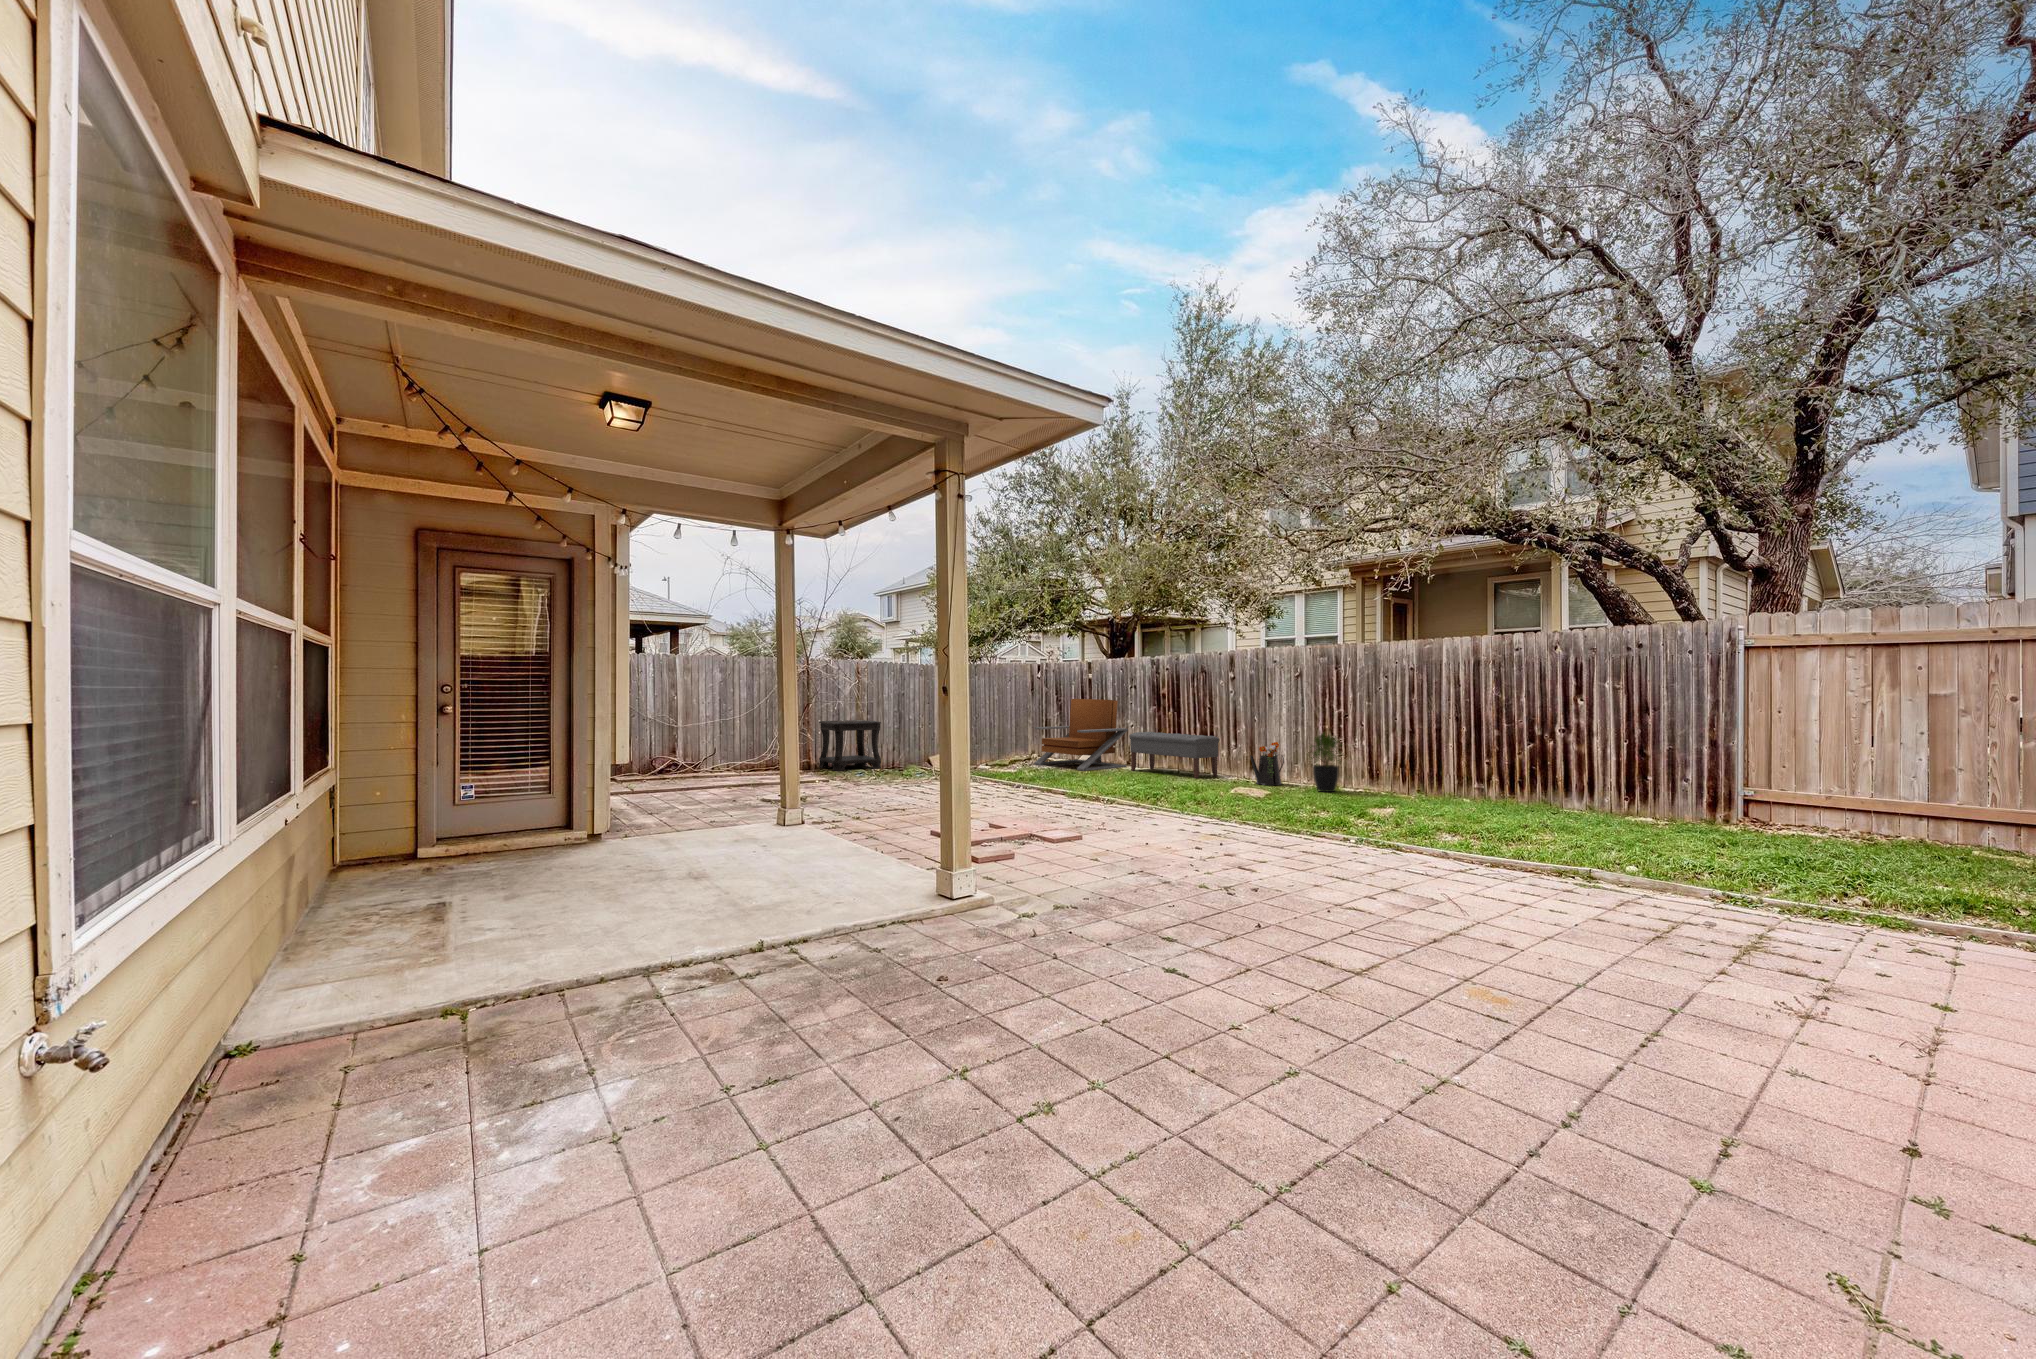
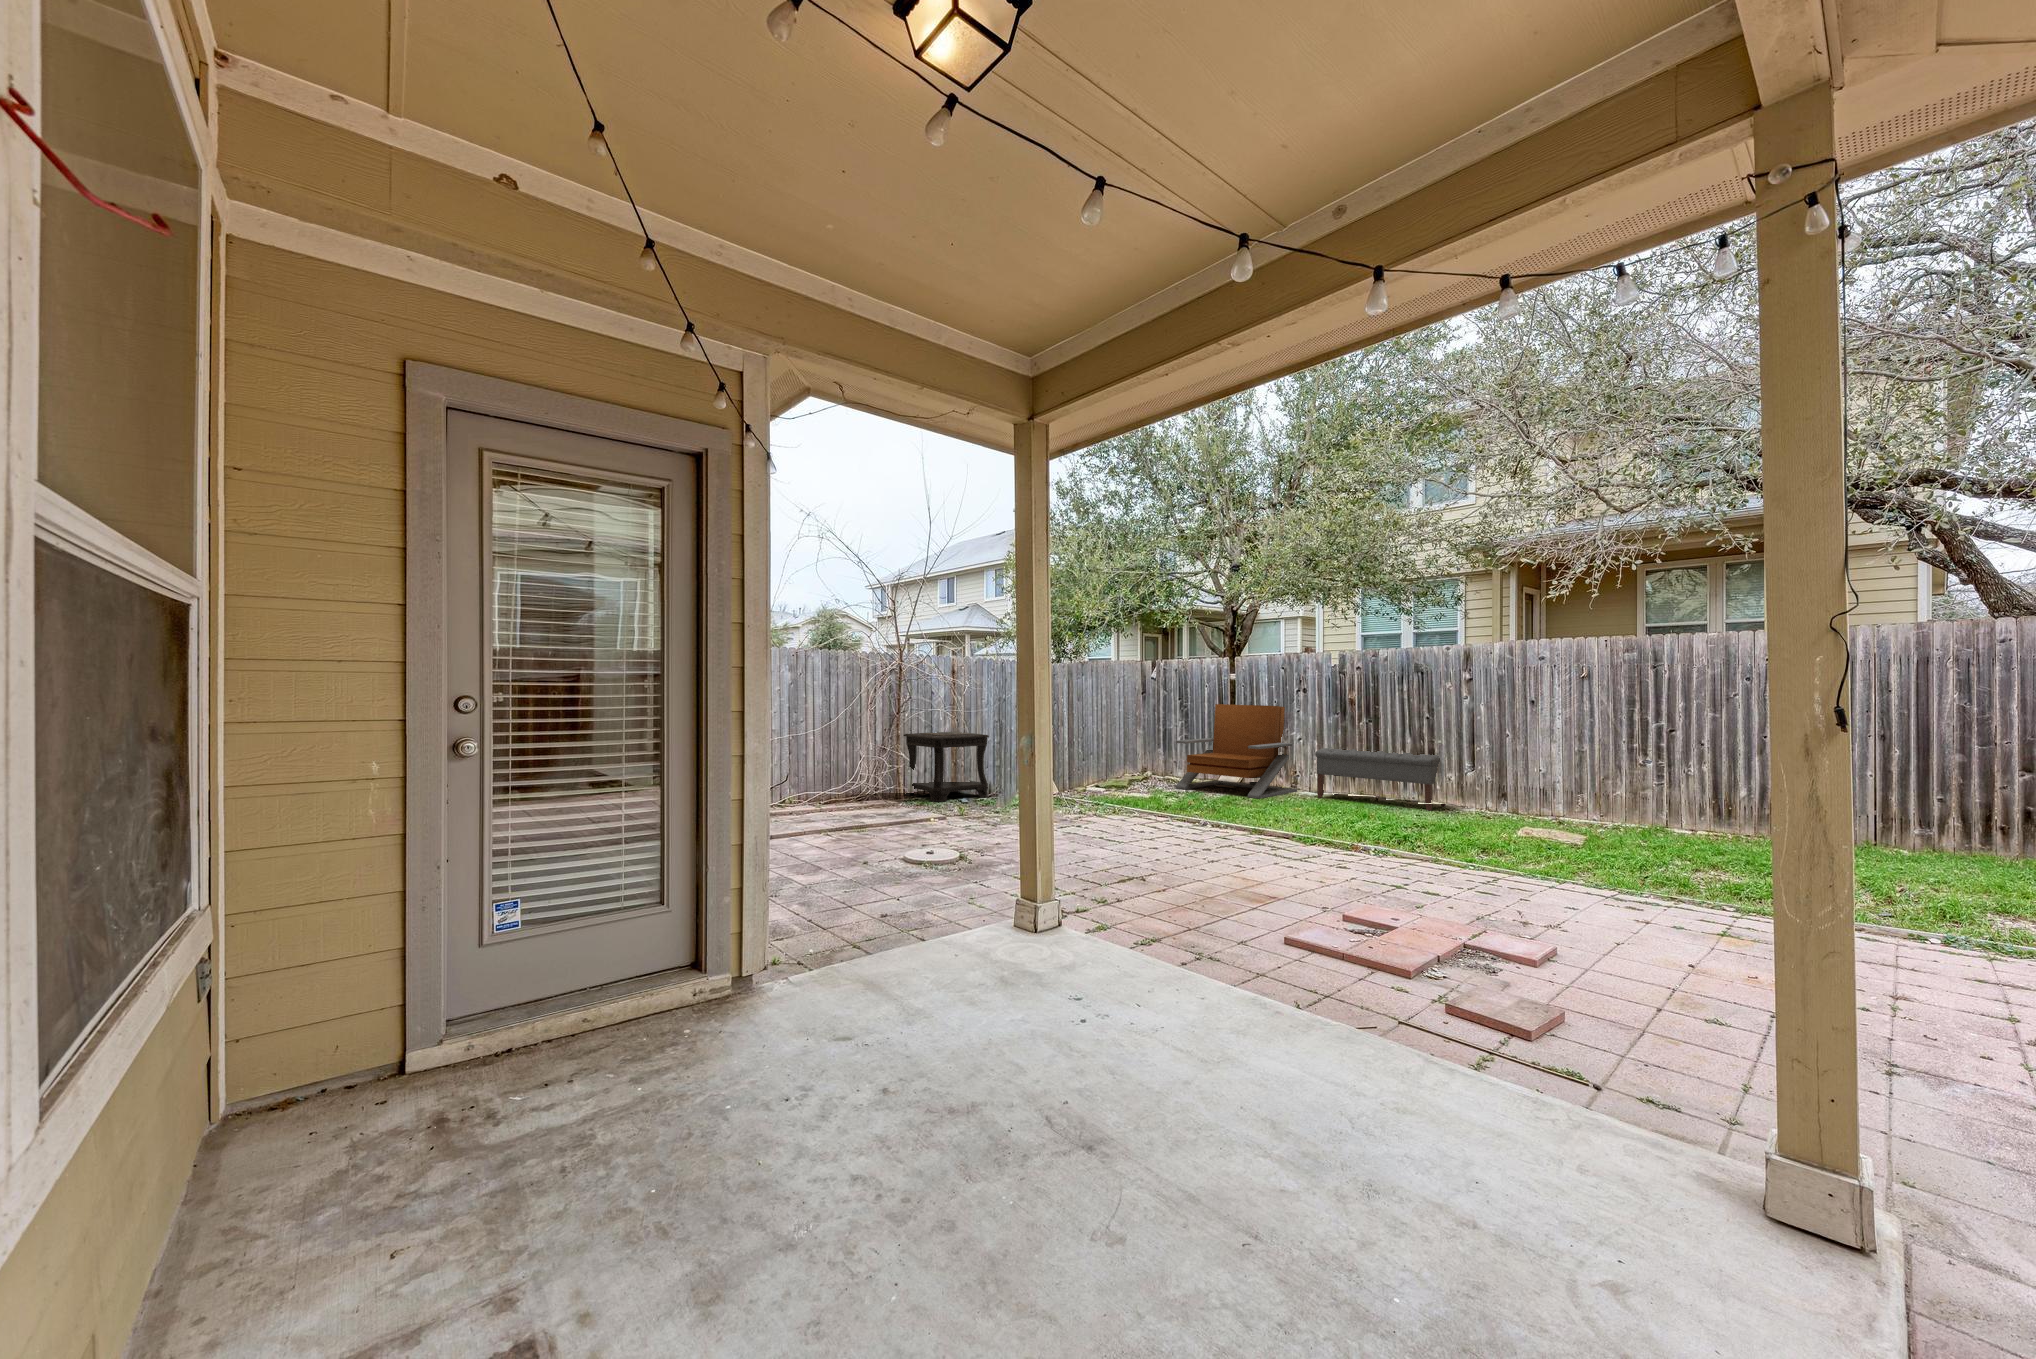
potted plant: present [1310,733,1342,792] -> none [1620,752,1680,835]
watering can: present [1250,742,1284,785] -> none [1525,763,1565,822]

